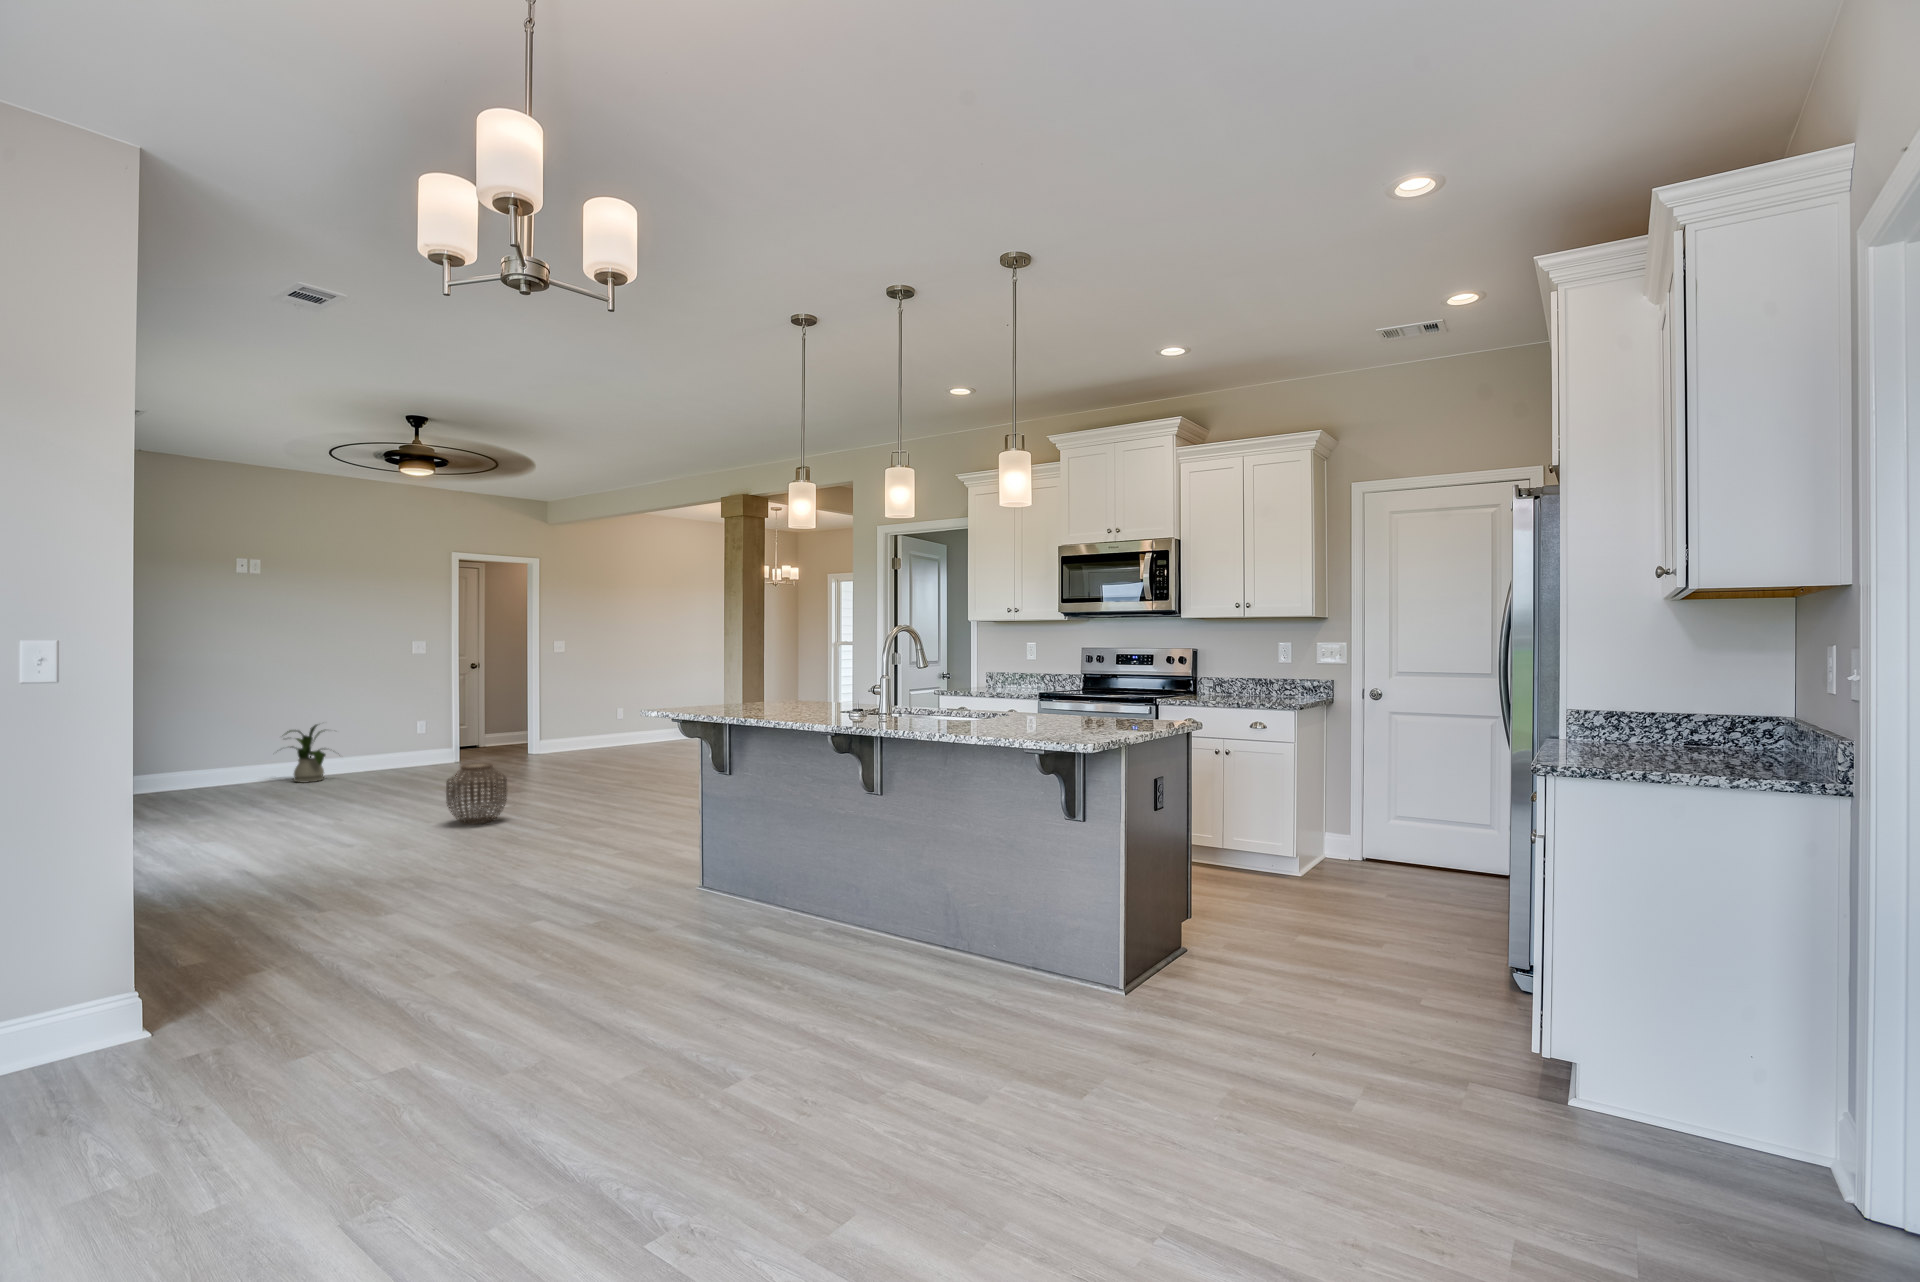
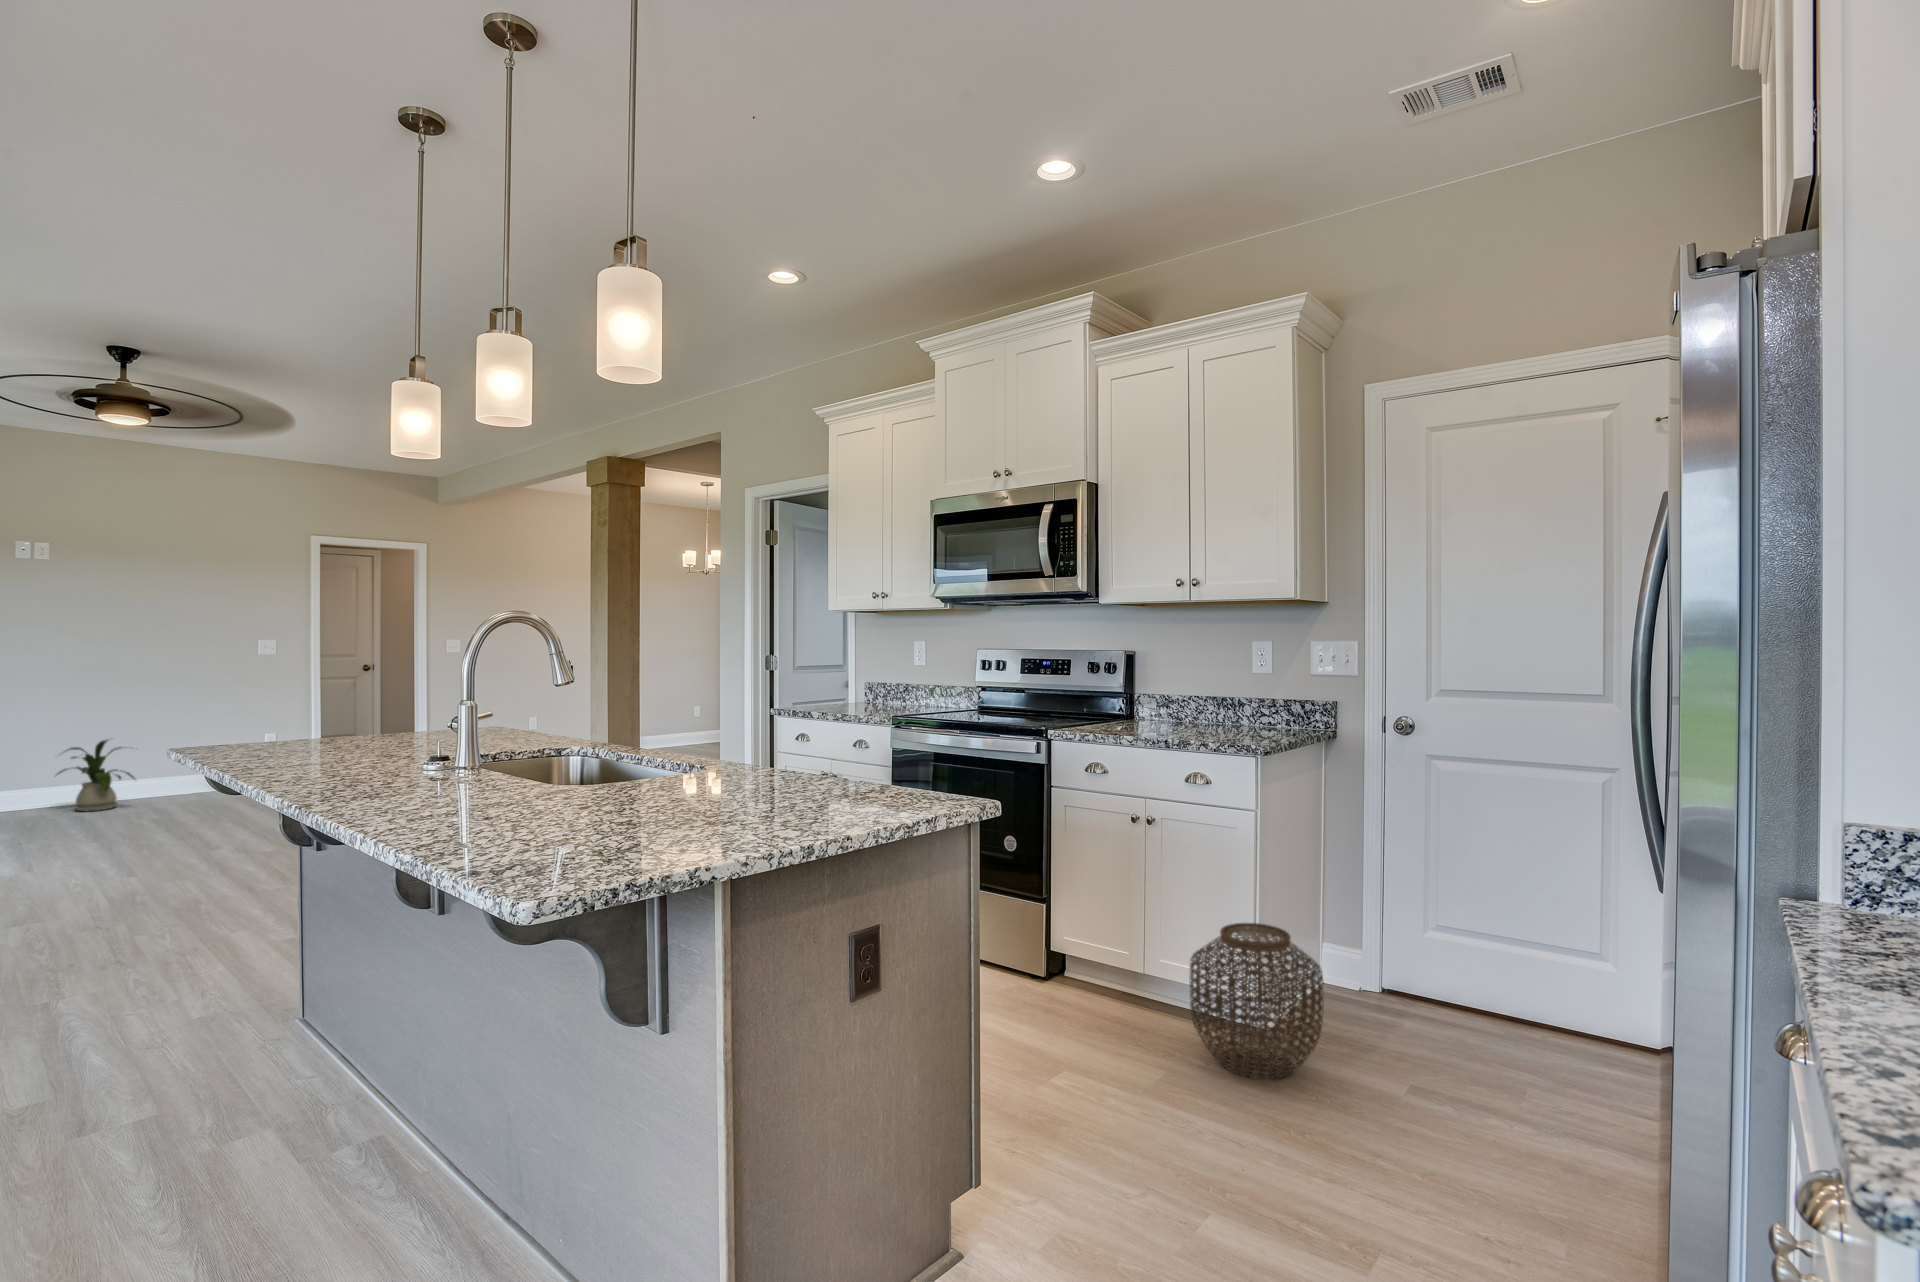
woven basket: present [446,763,507,824] -> present [1190,923,1323,1079]

